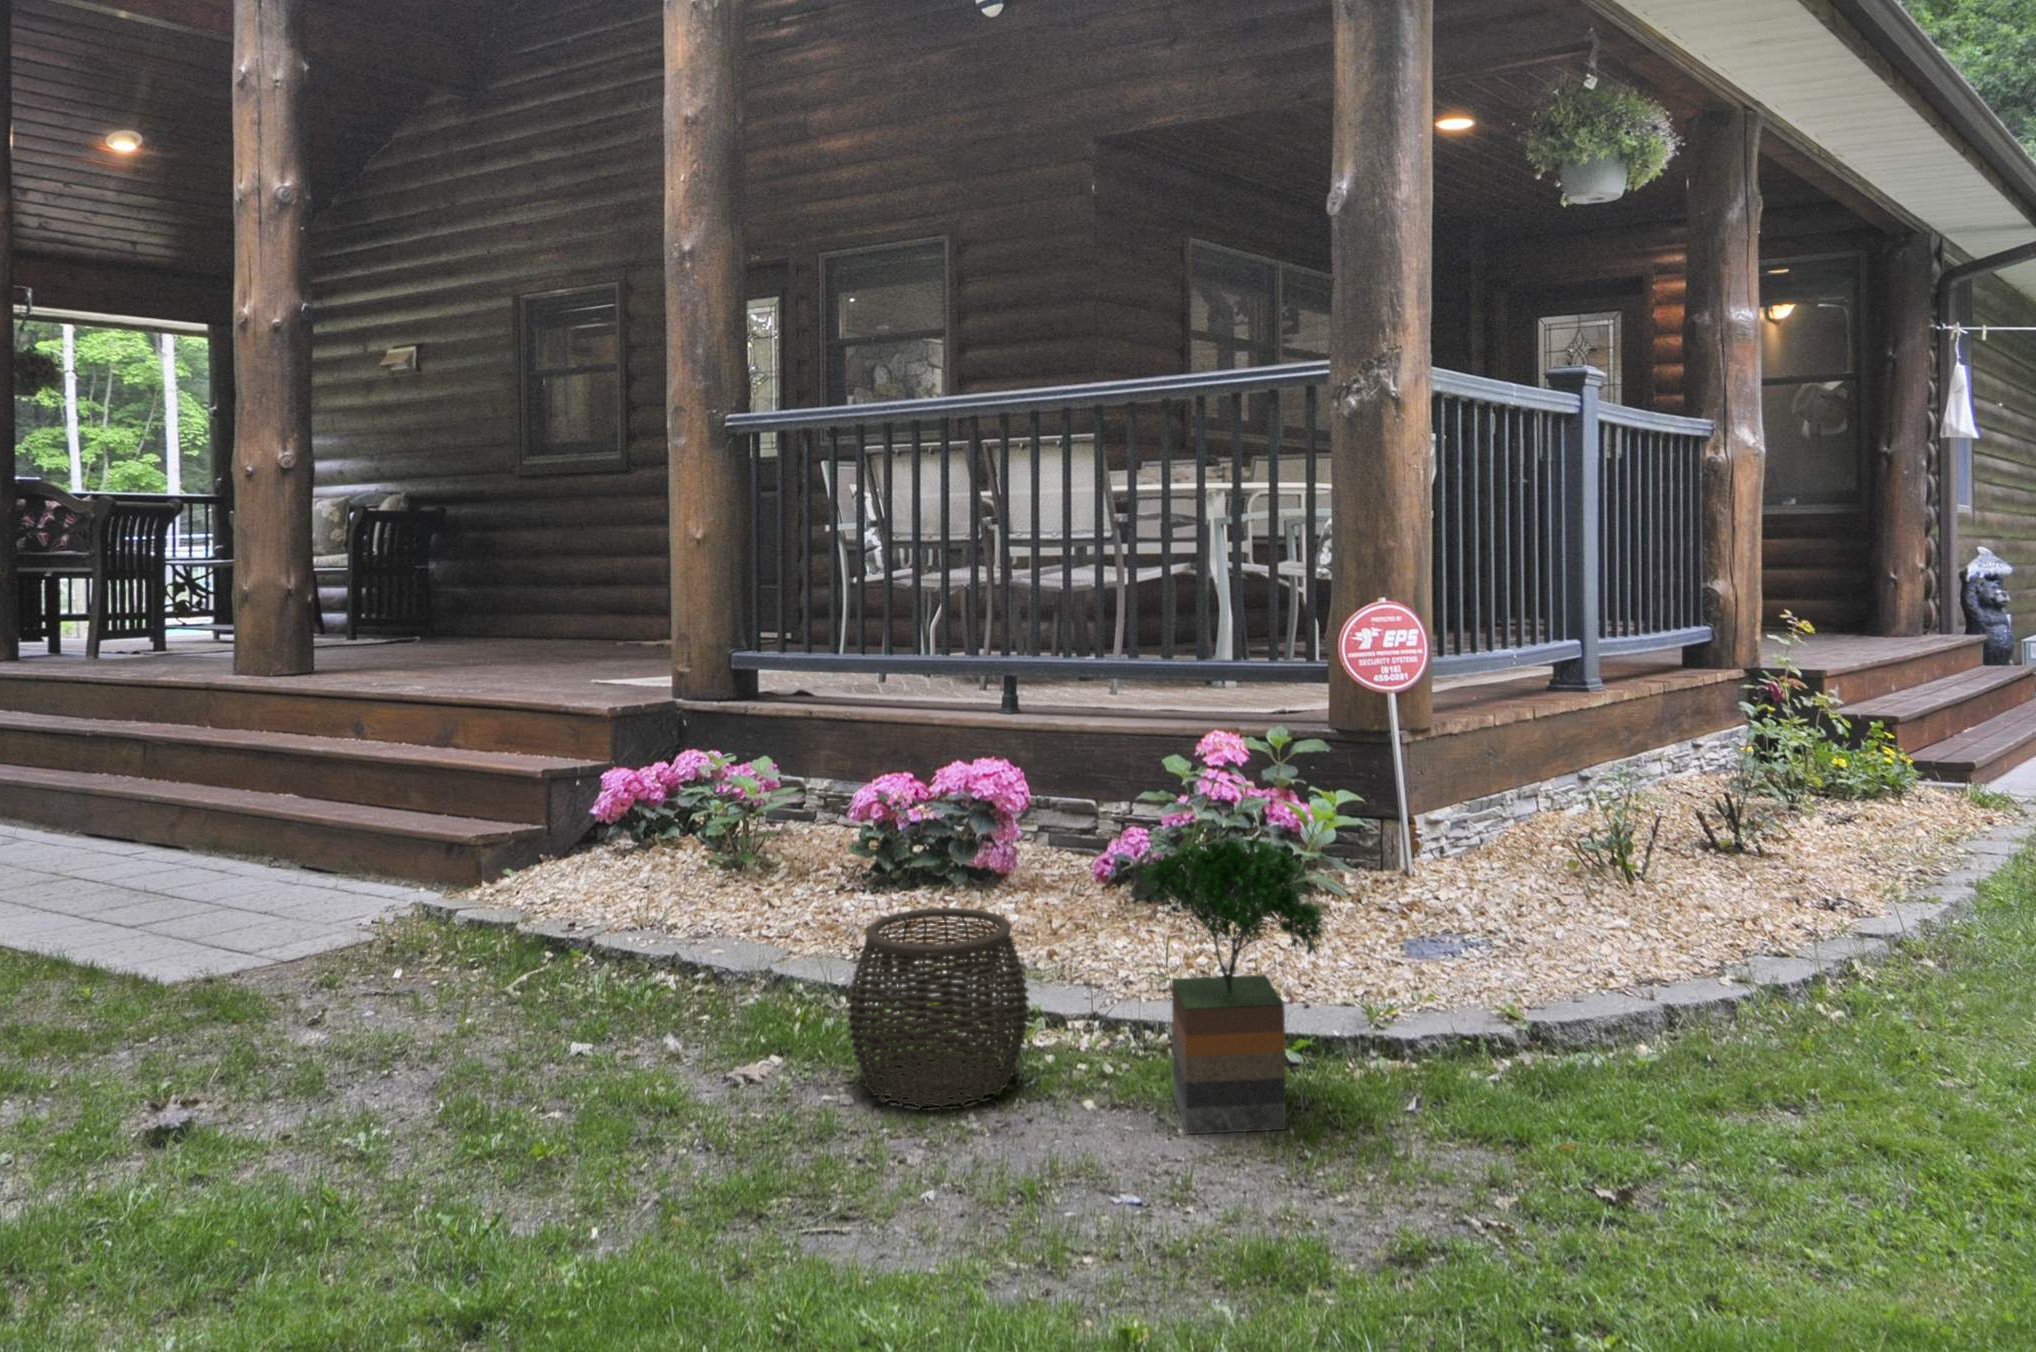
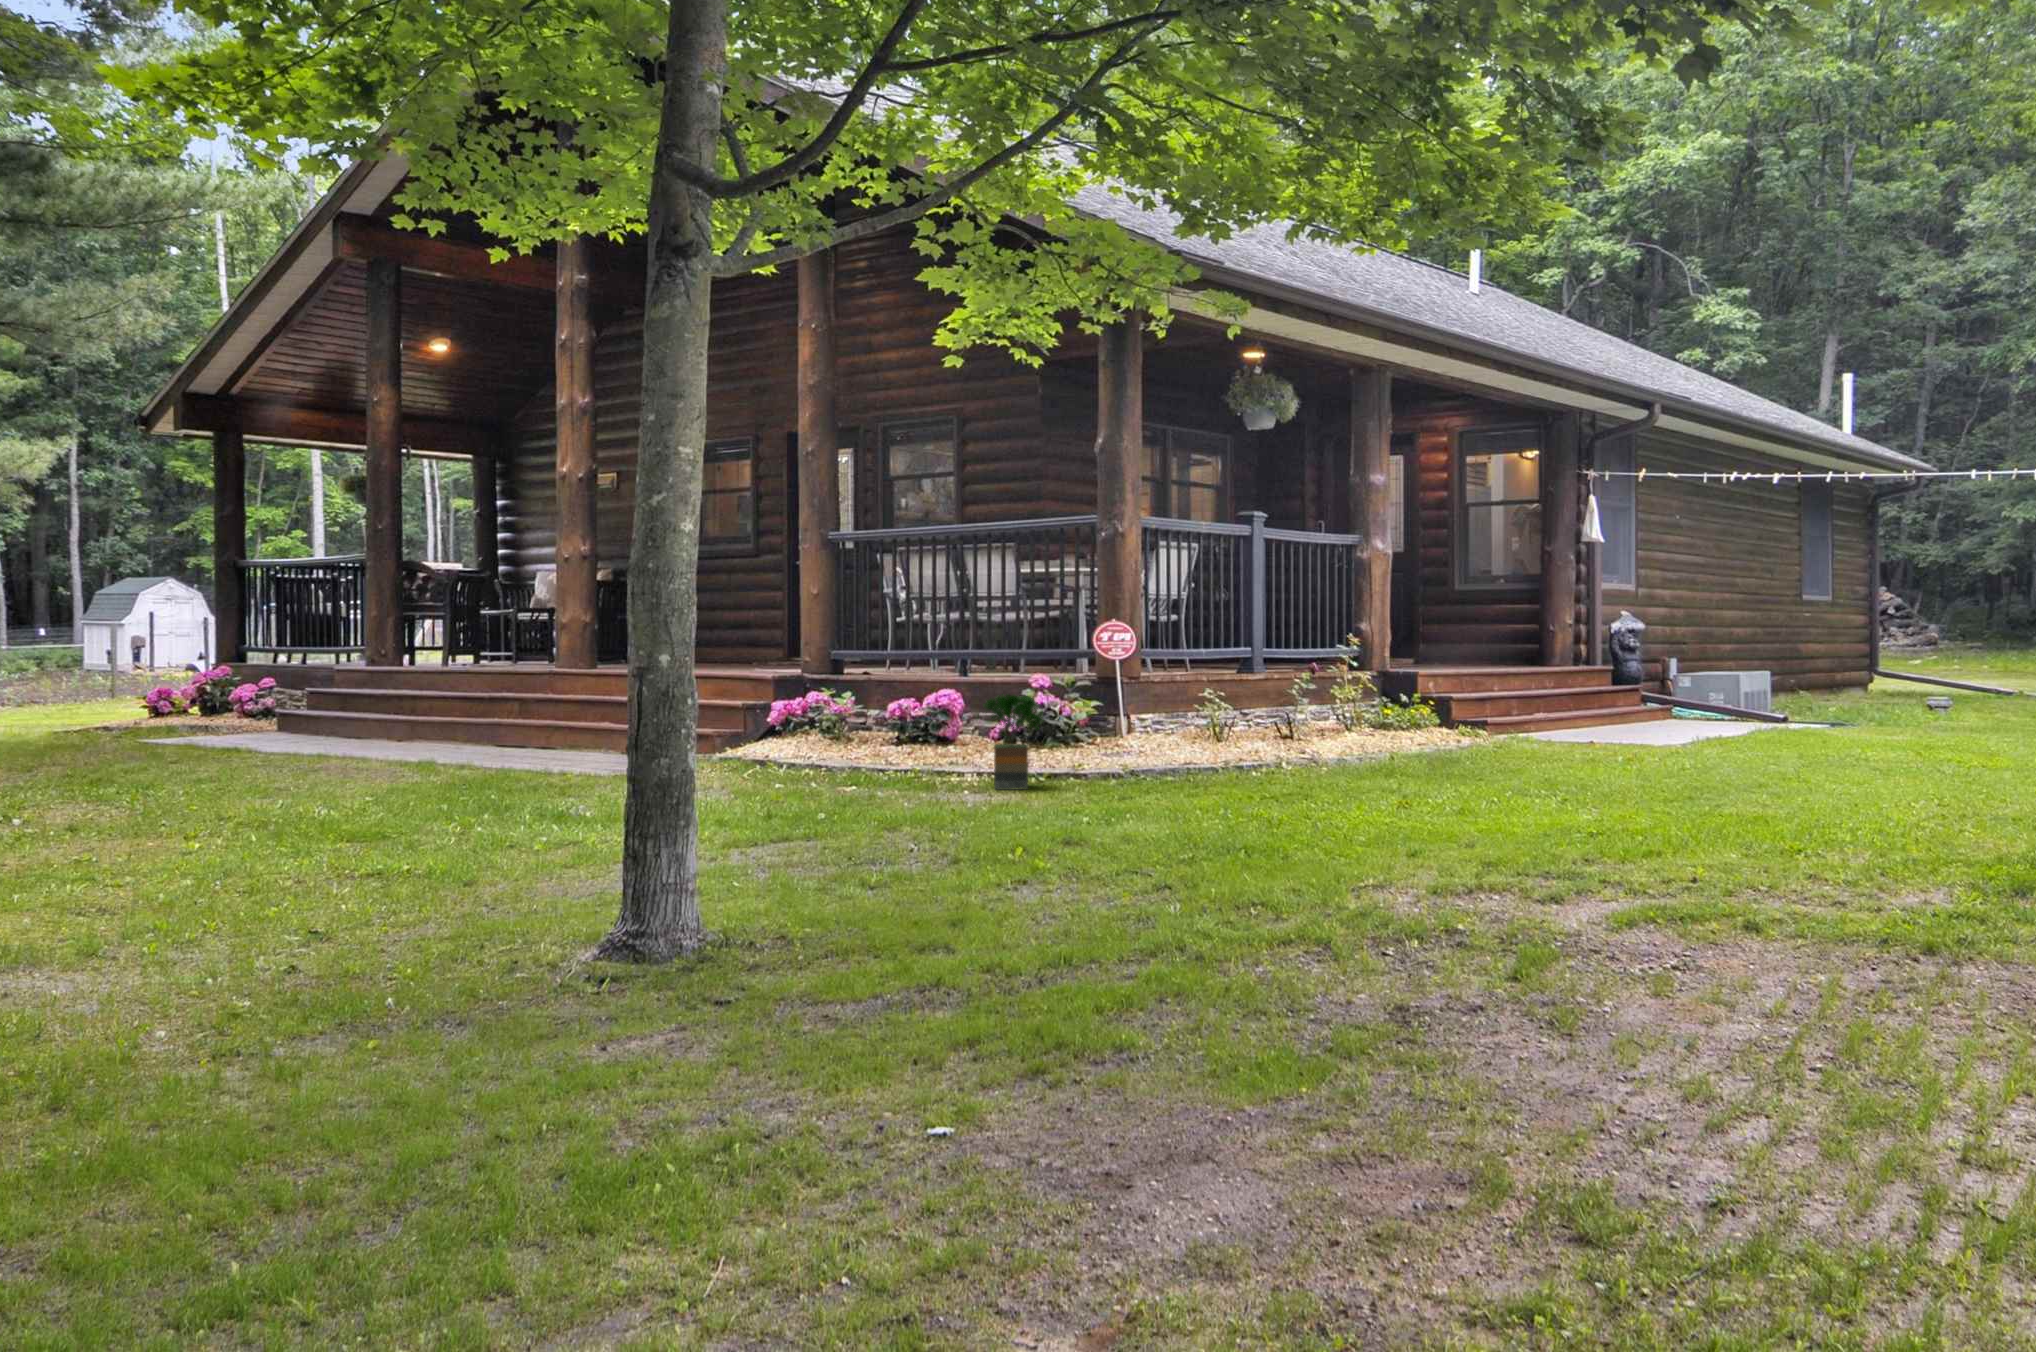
woven basket: present [847,908,1029,1108] -> none [882,725,946,786]

